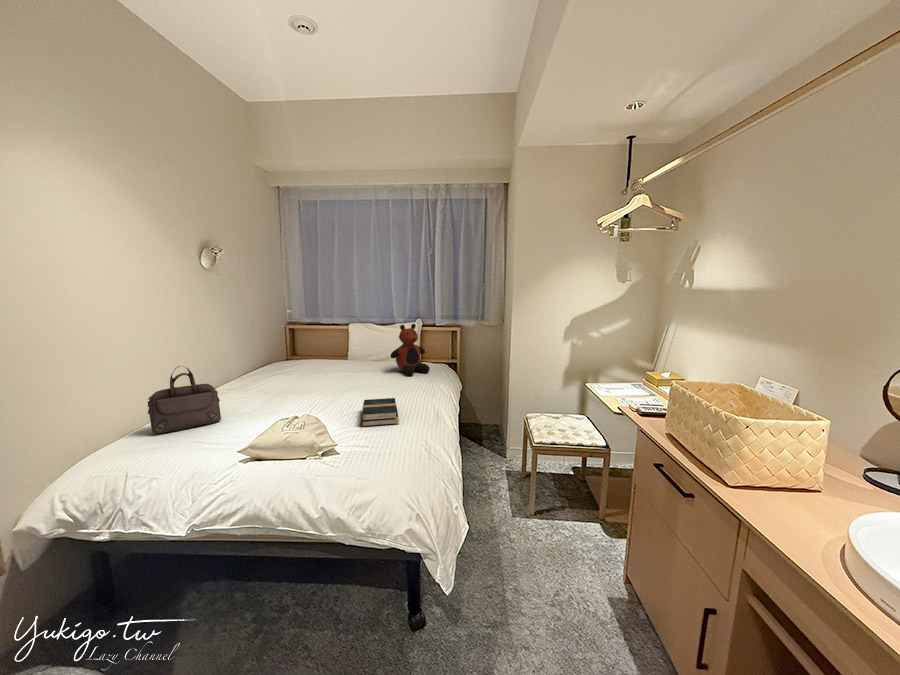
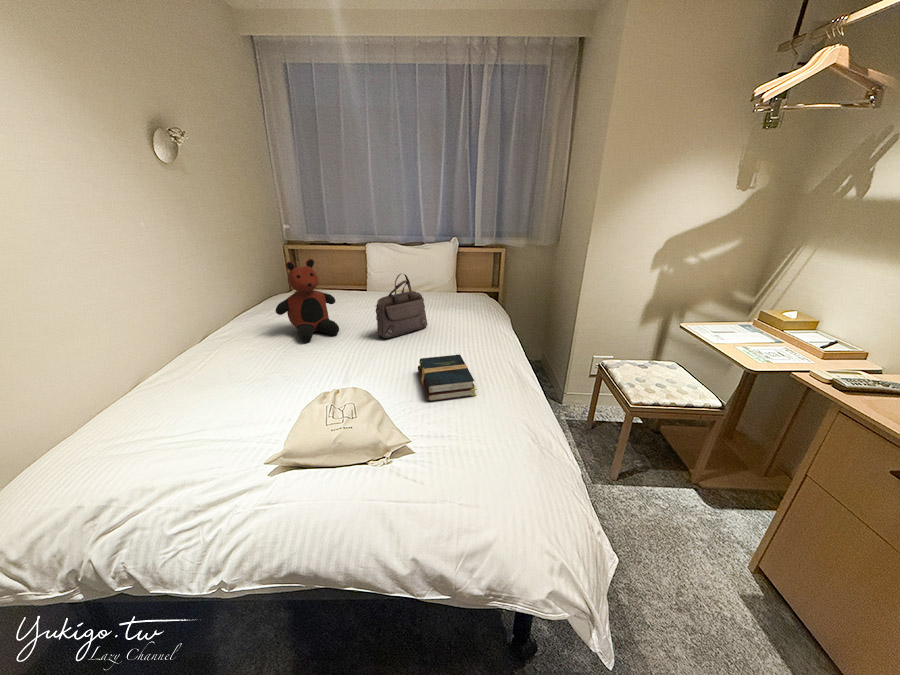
teddy bear: present [391,324,430,375] -> present [276,259,339,342]
handbag: present [148,366,221,433] -> present [375,274,427,338]

